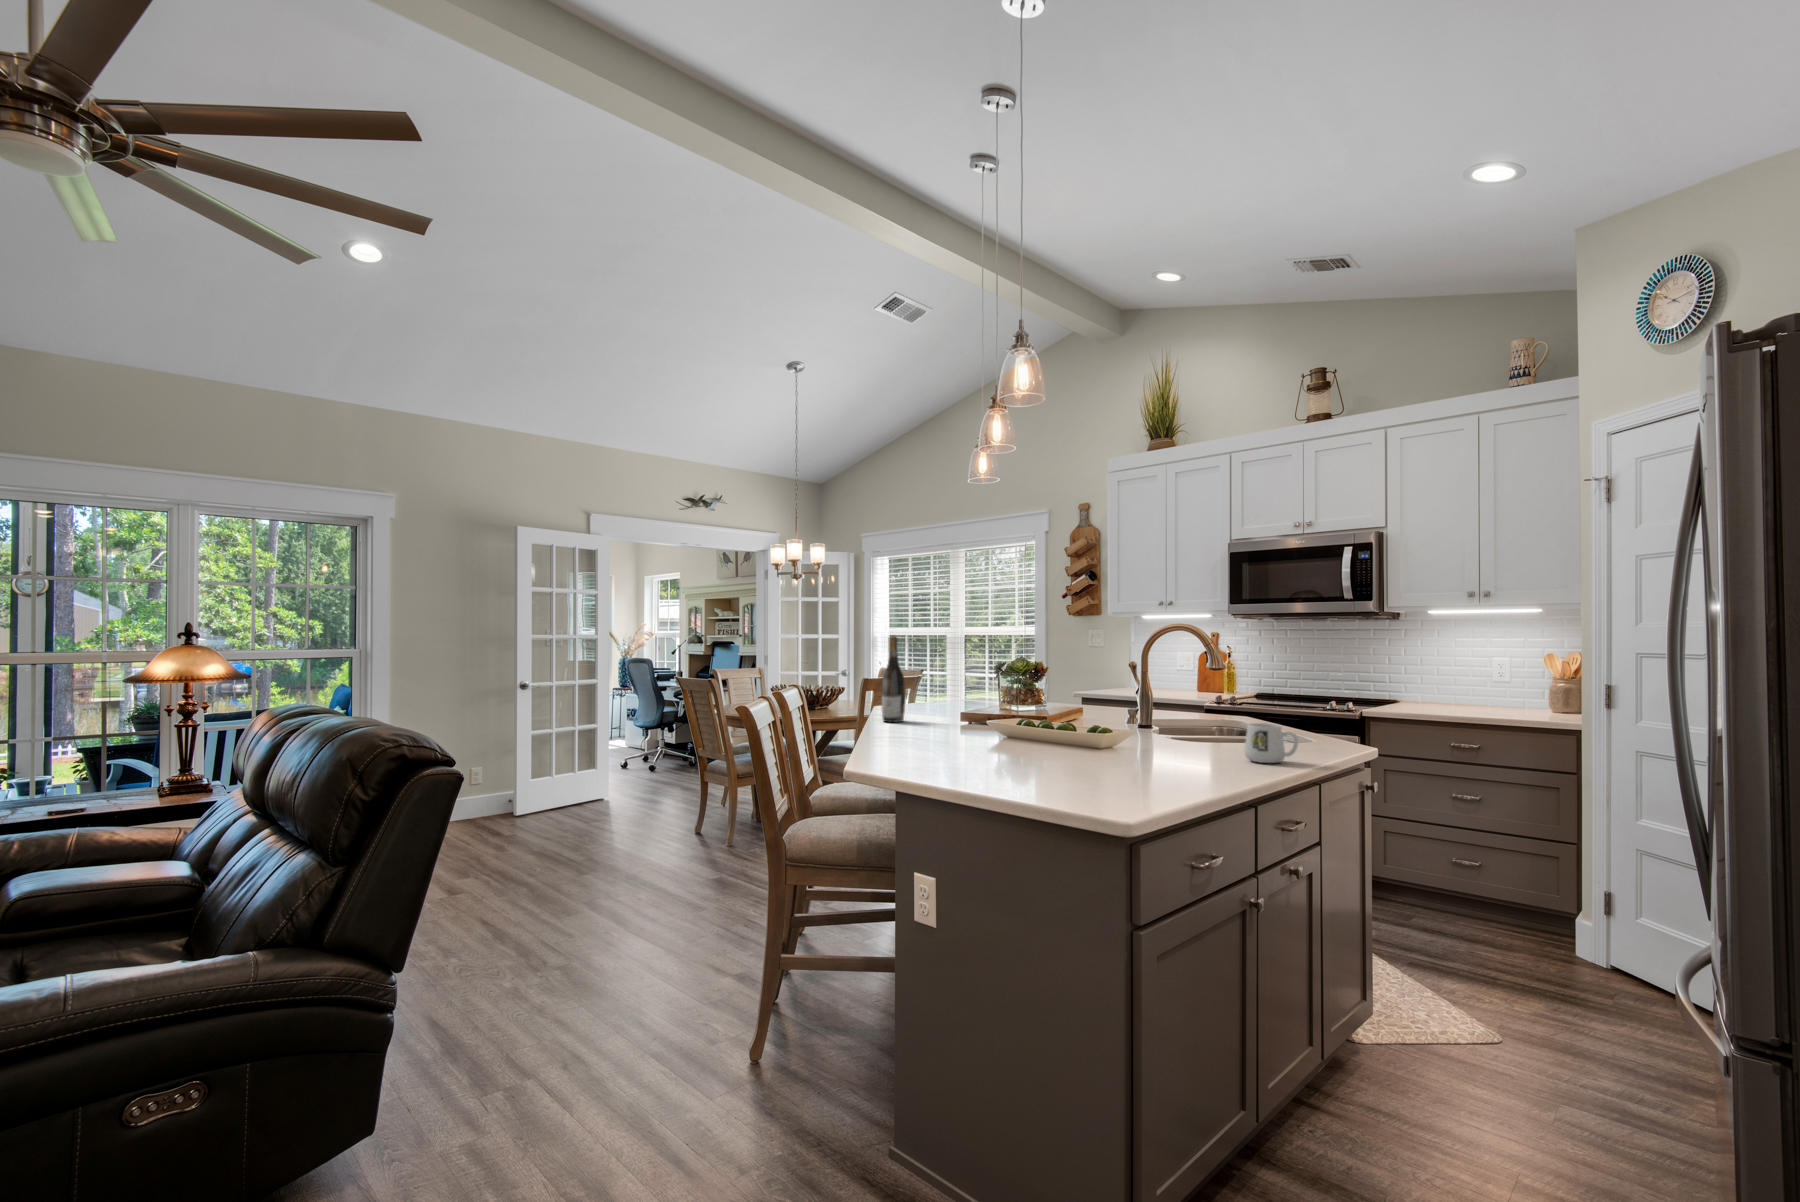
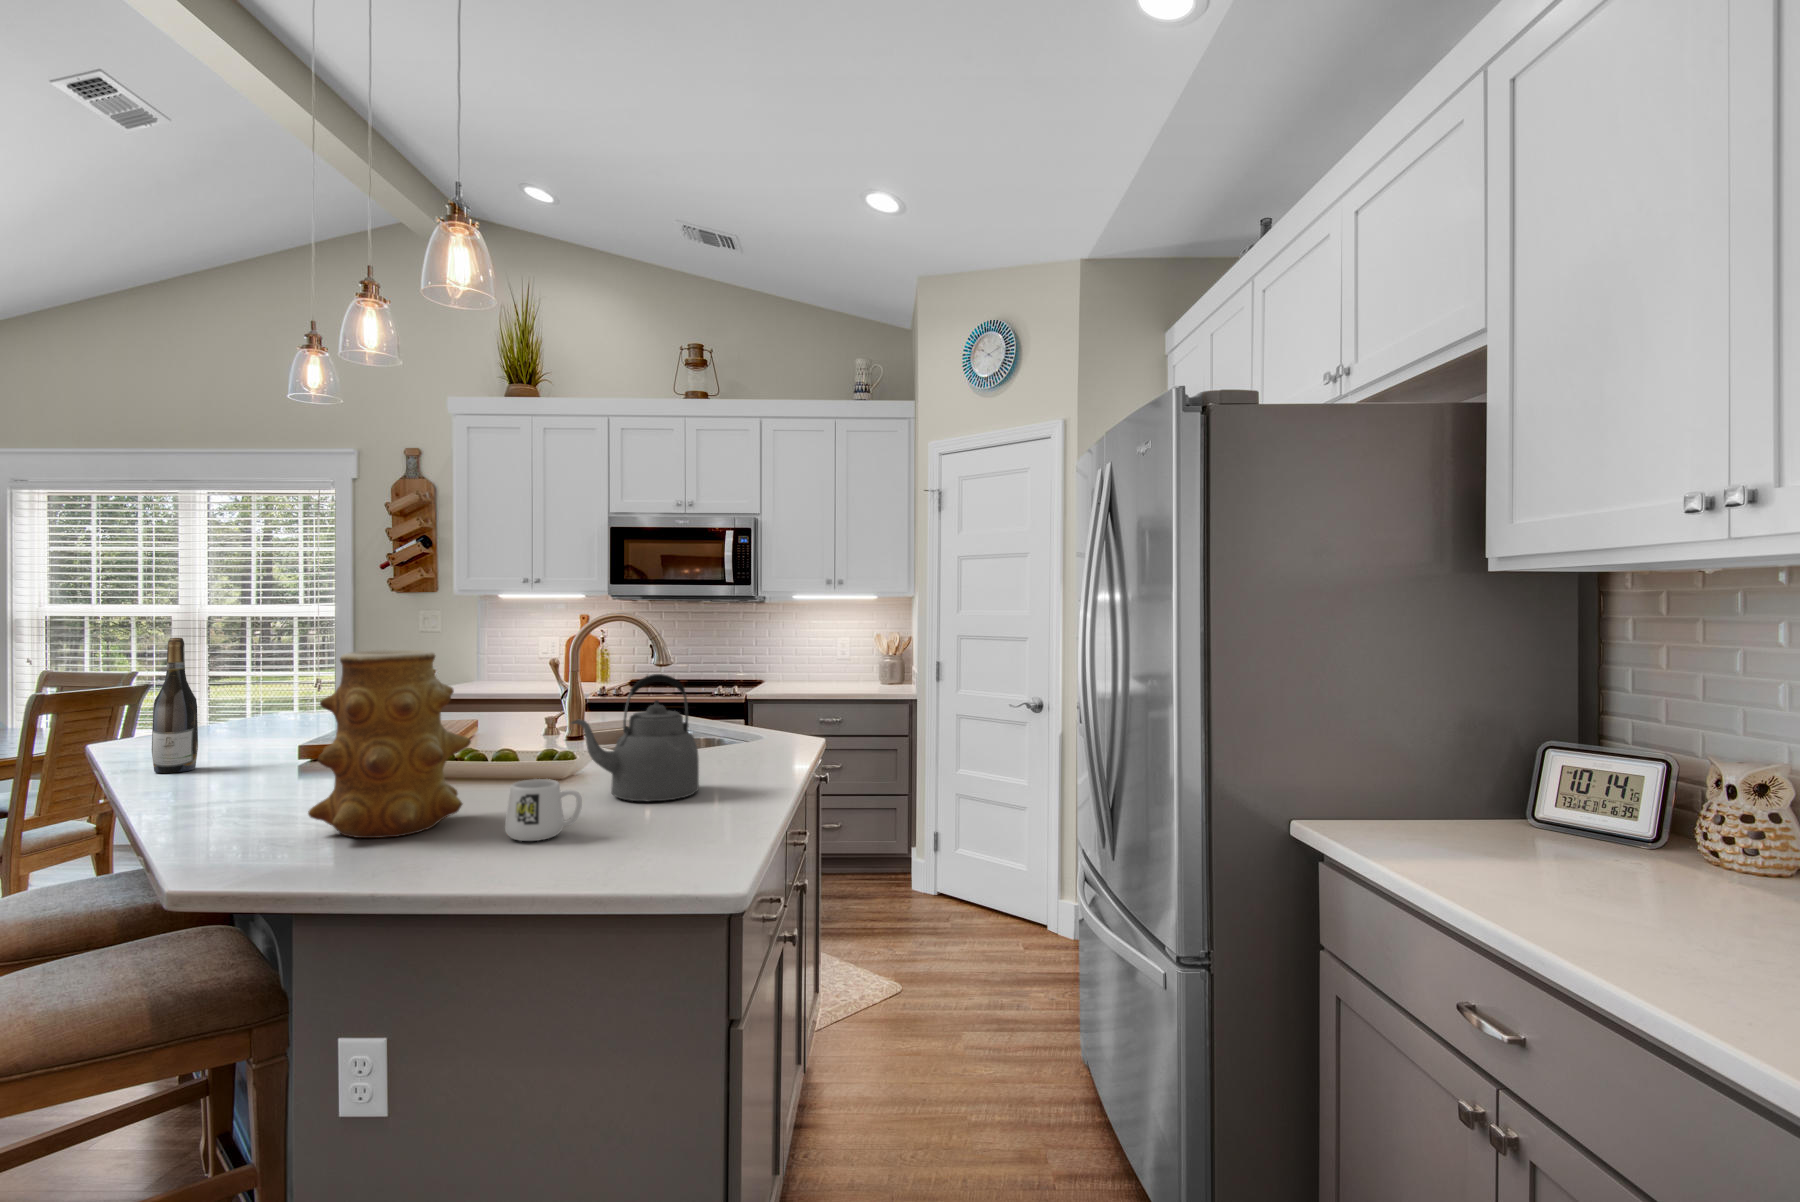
vase: none [918,639,1018,771] -> present [308,650,471,838]
kettle: none [1096,665,1211,776] -> present [571,674,699,802]
mug: present [1244,723,1298,763] -> present [505,779,582,841]

